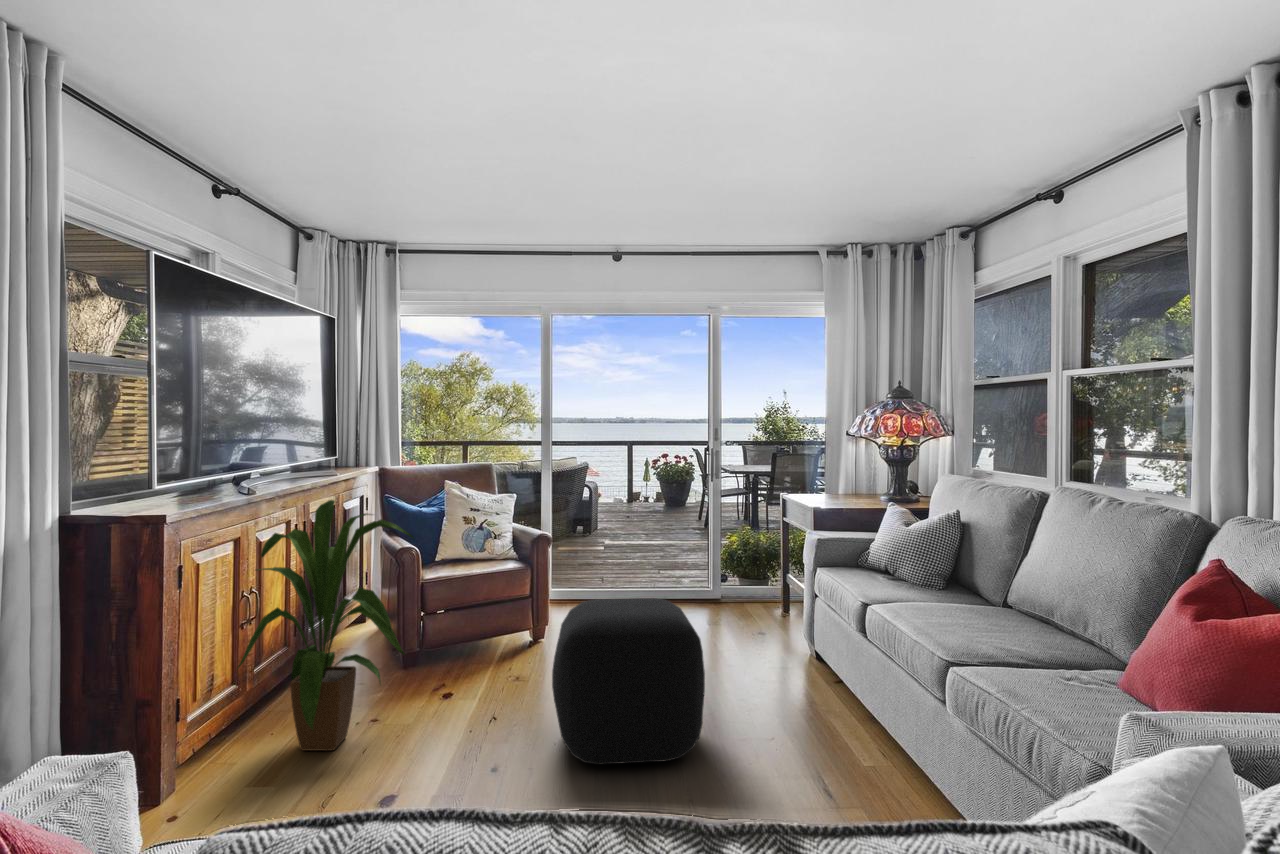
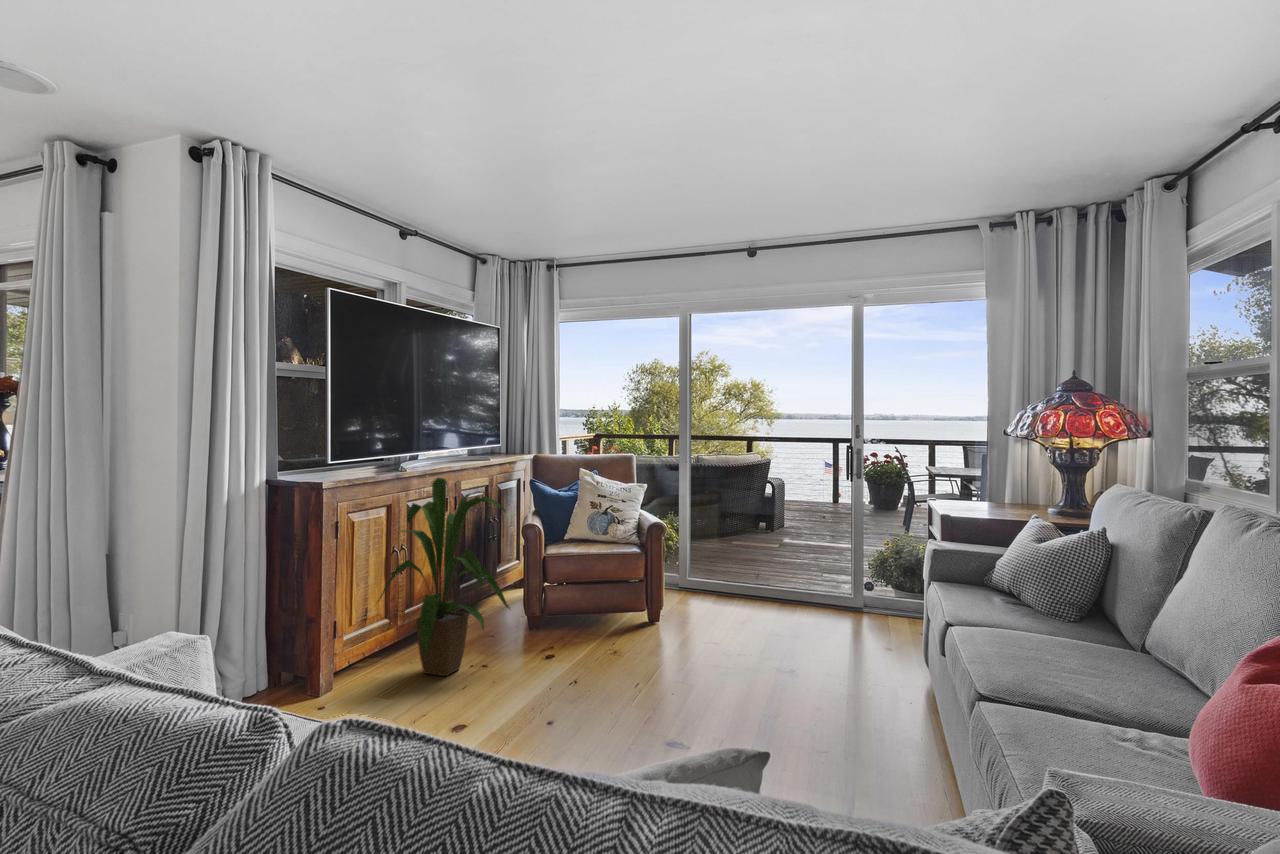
ottoman: present [552,598,705,764] -> none [604,575,740,719]

